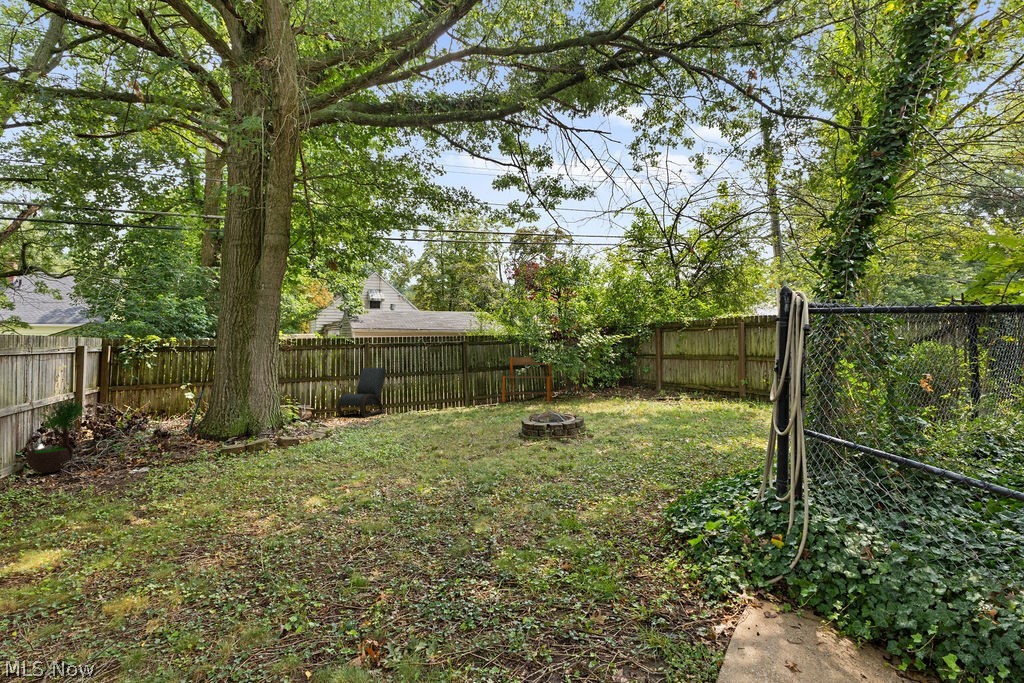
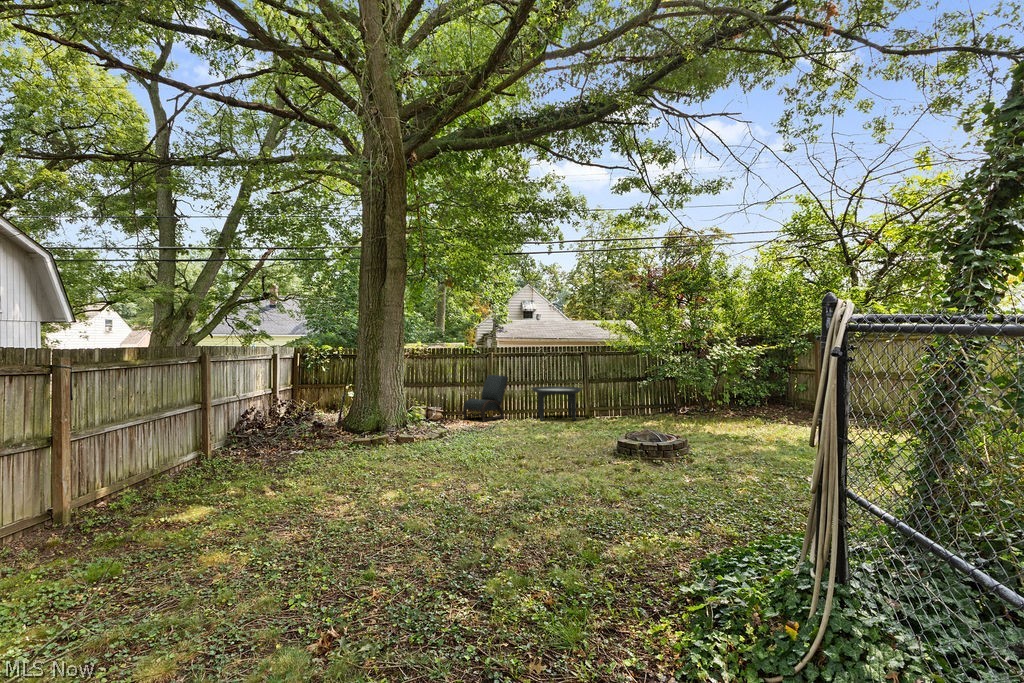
bench: present [502,357,554,403] -> none [626,368,685,419]
round table: none [411,377,464,413] -> present [531,386,582,421]
potted tree: present [26,398,85,473] -> none [231,391,268,448]

